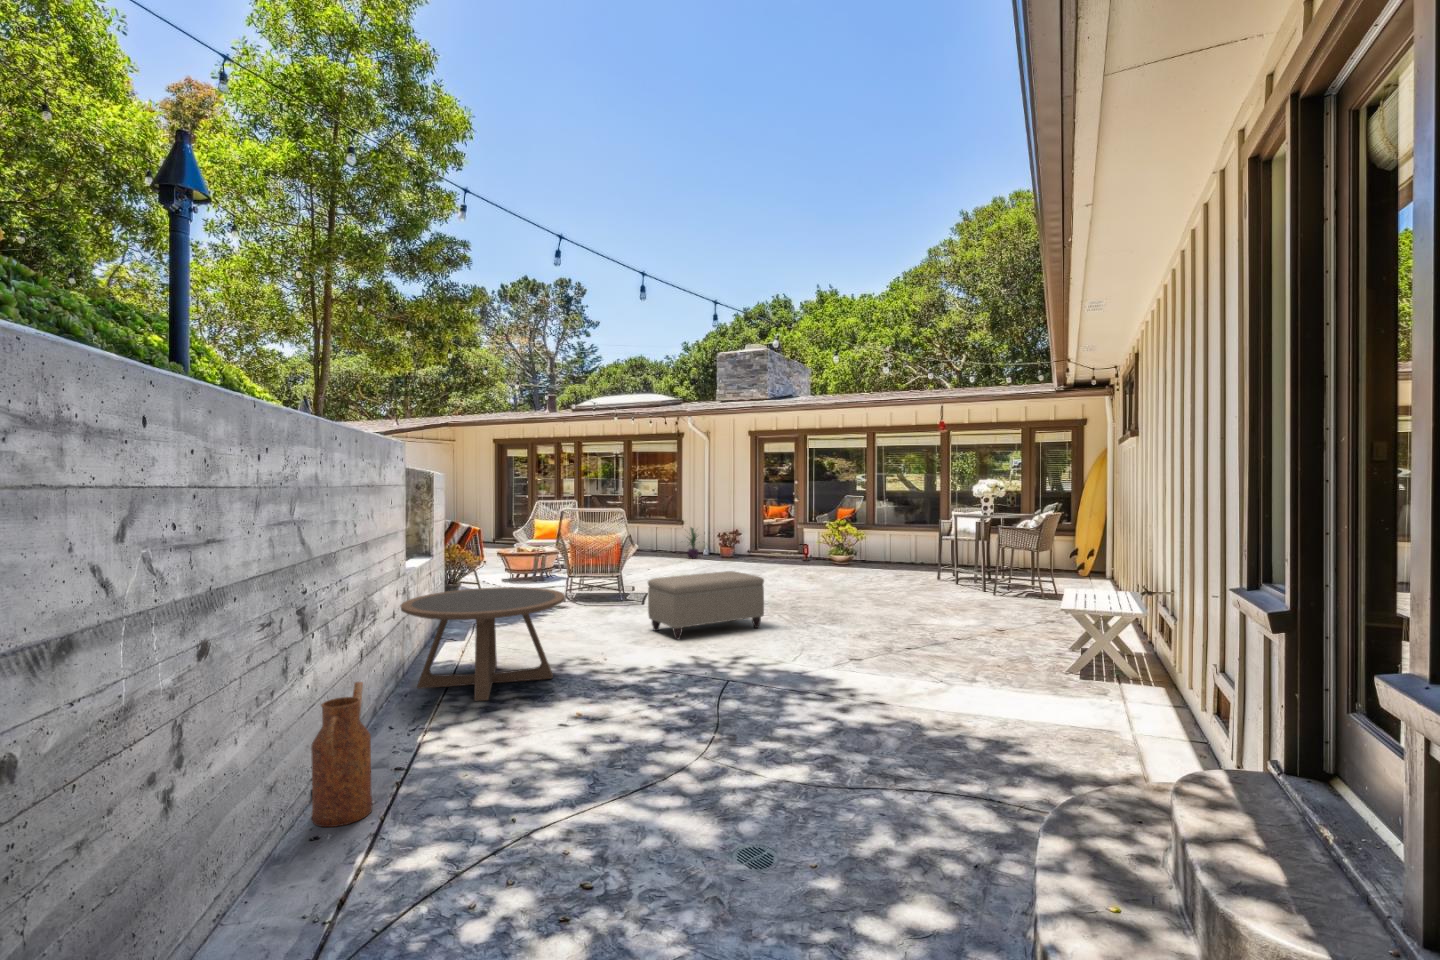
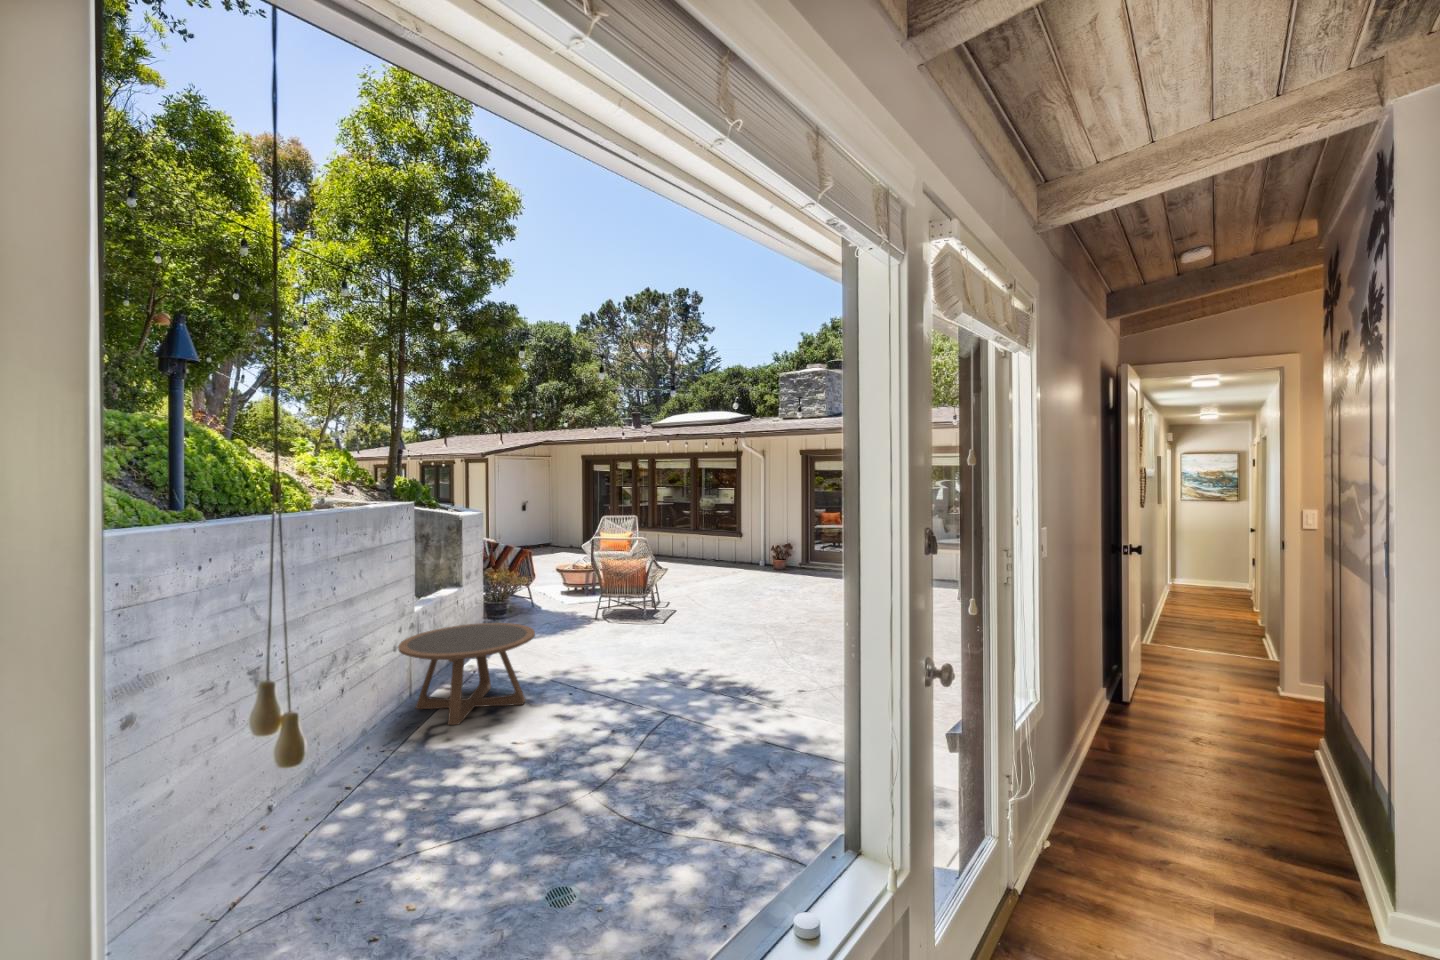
decorative plant: present [687,528,699,558] -> none [731,539,761,568]
ottoman: present [648,571,764,640] -> none [639,602,741,666]
watering can: present [311,682,372,827] -> none [258,724,312,838]

